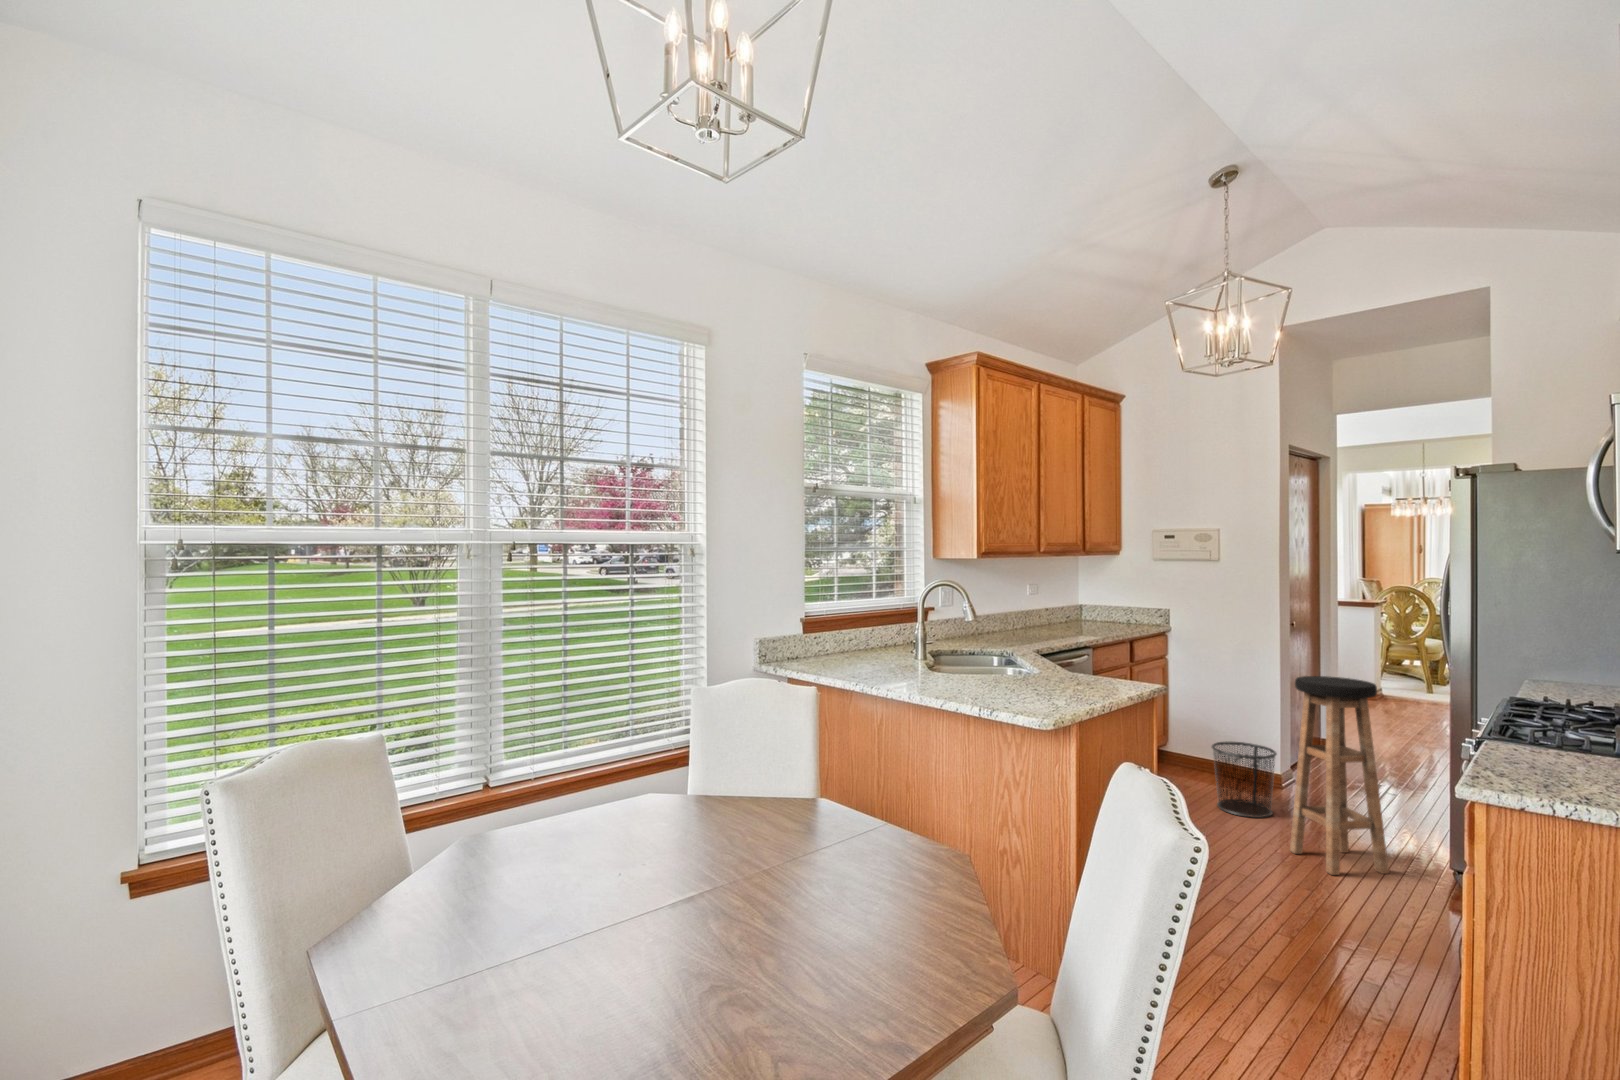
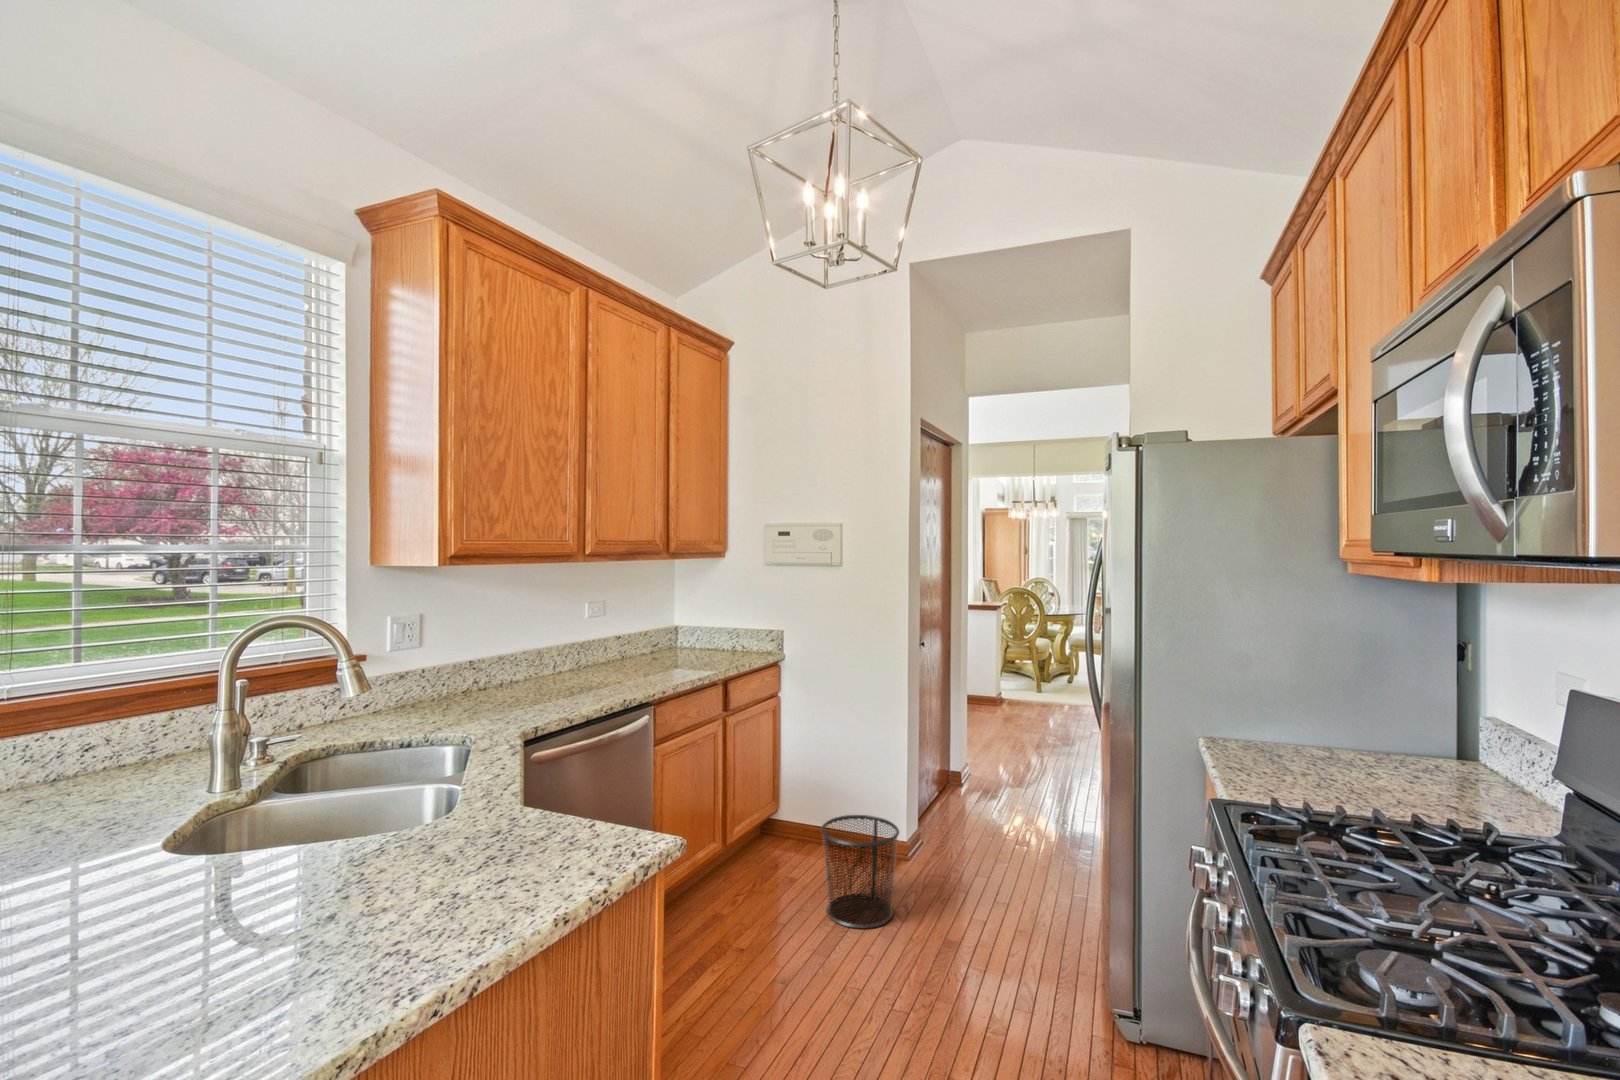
bar stool: present [1290,676,1389,875] -> none [910,735,1029,1044]

